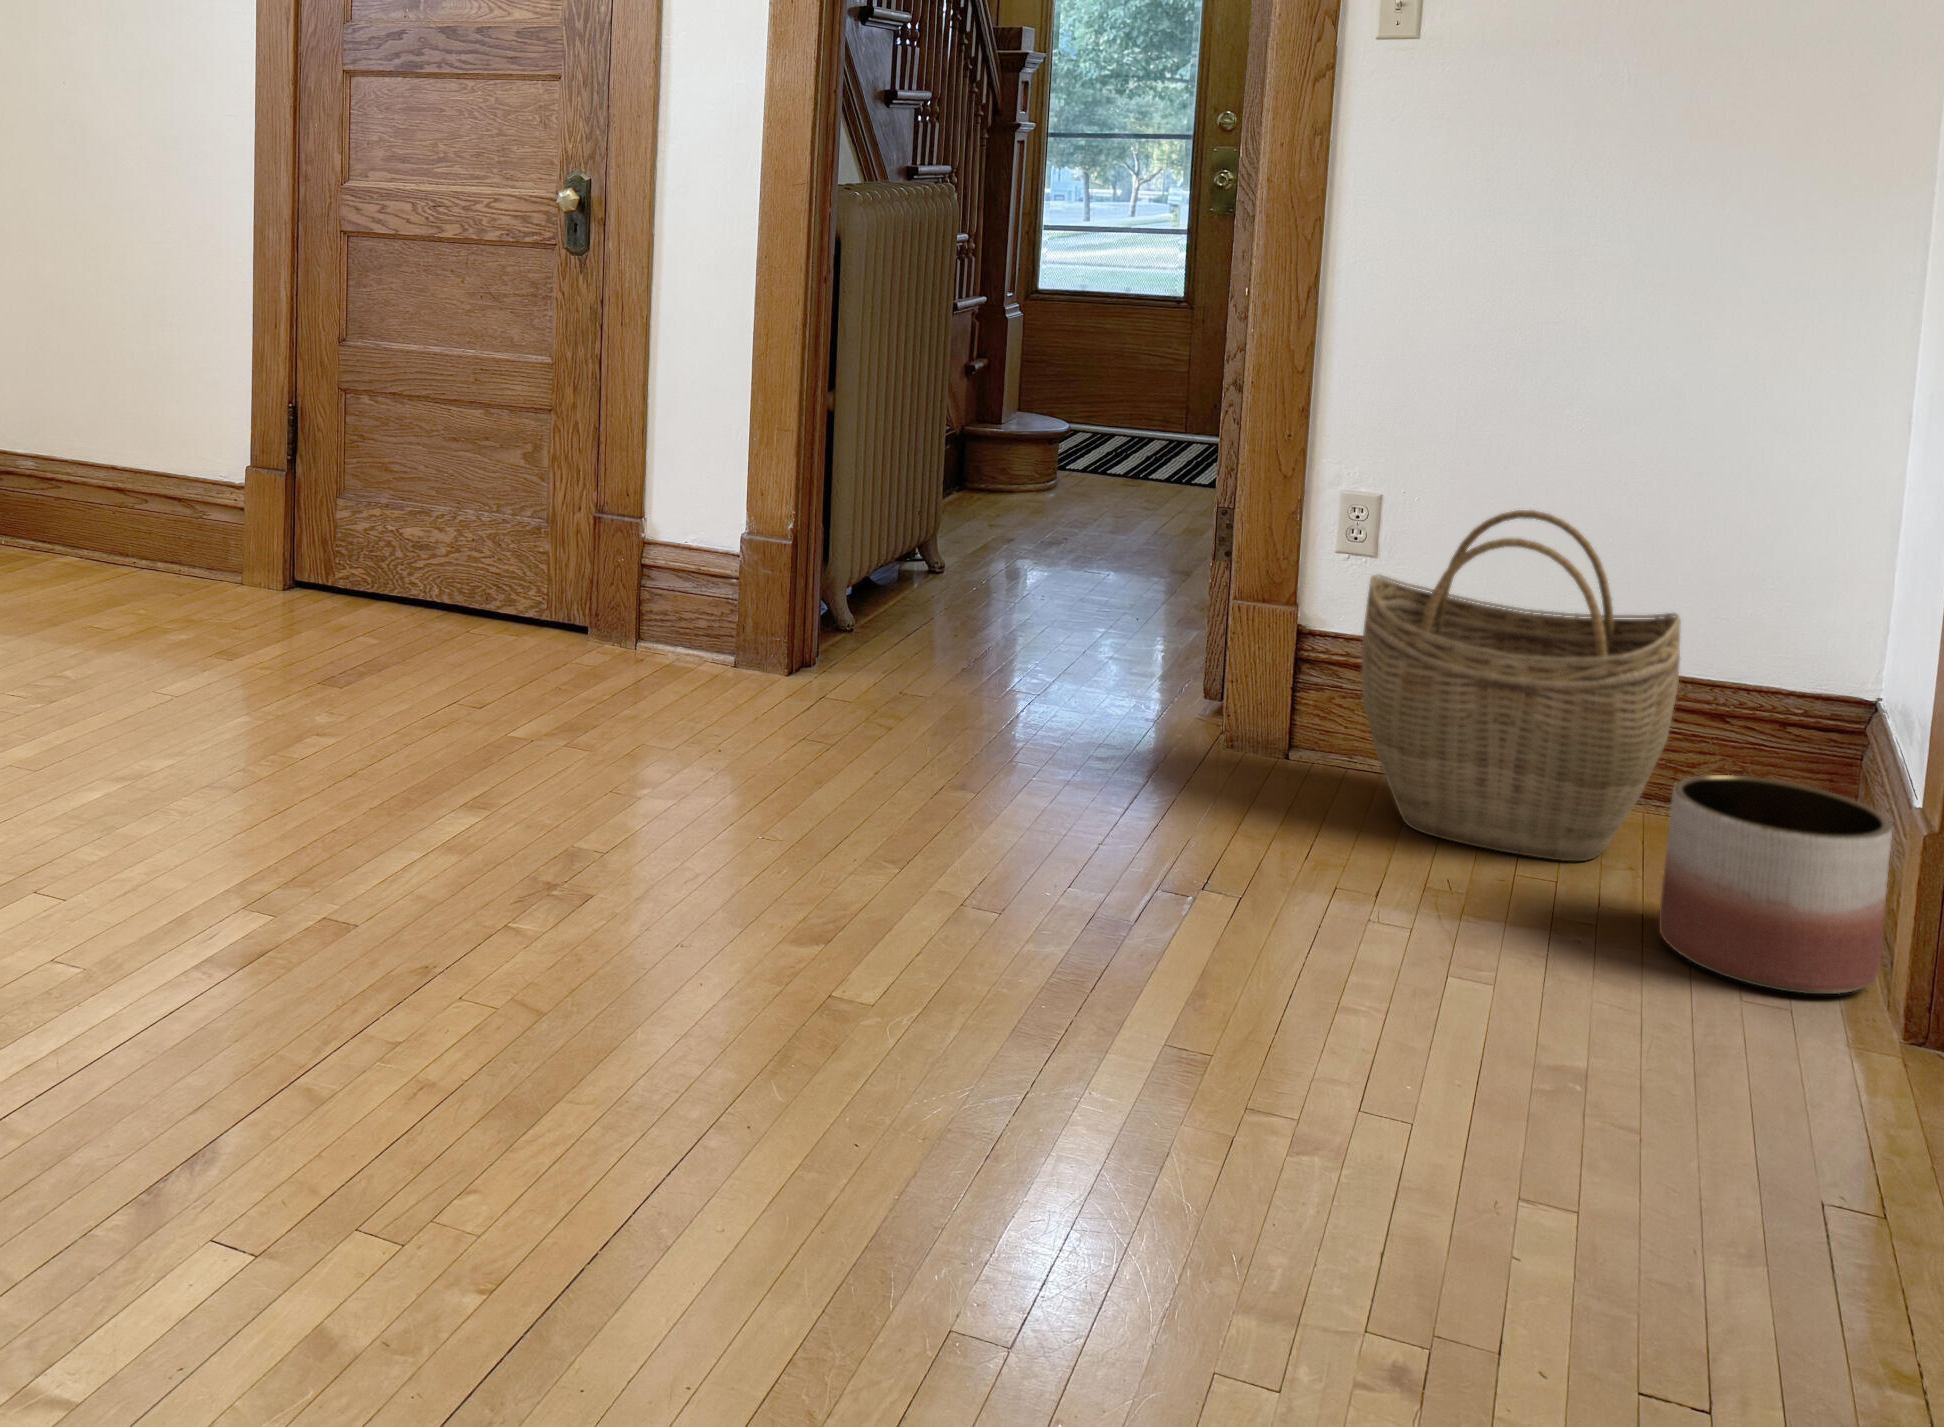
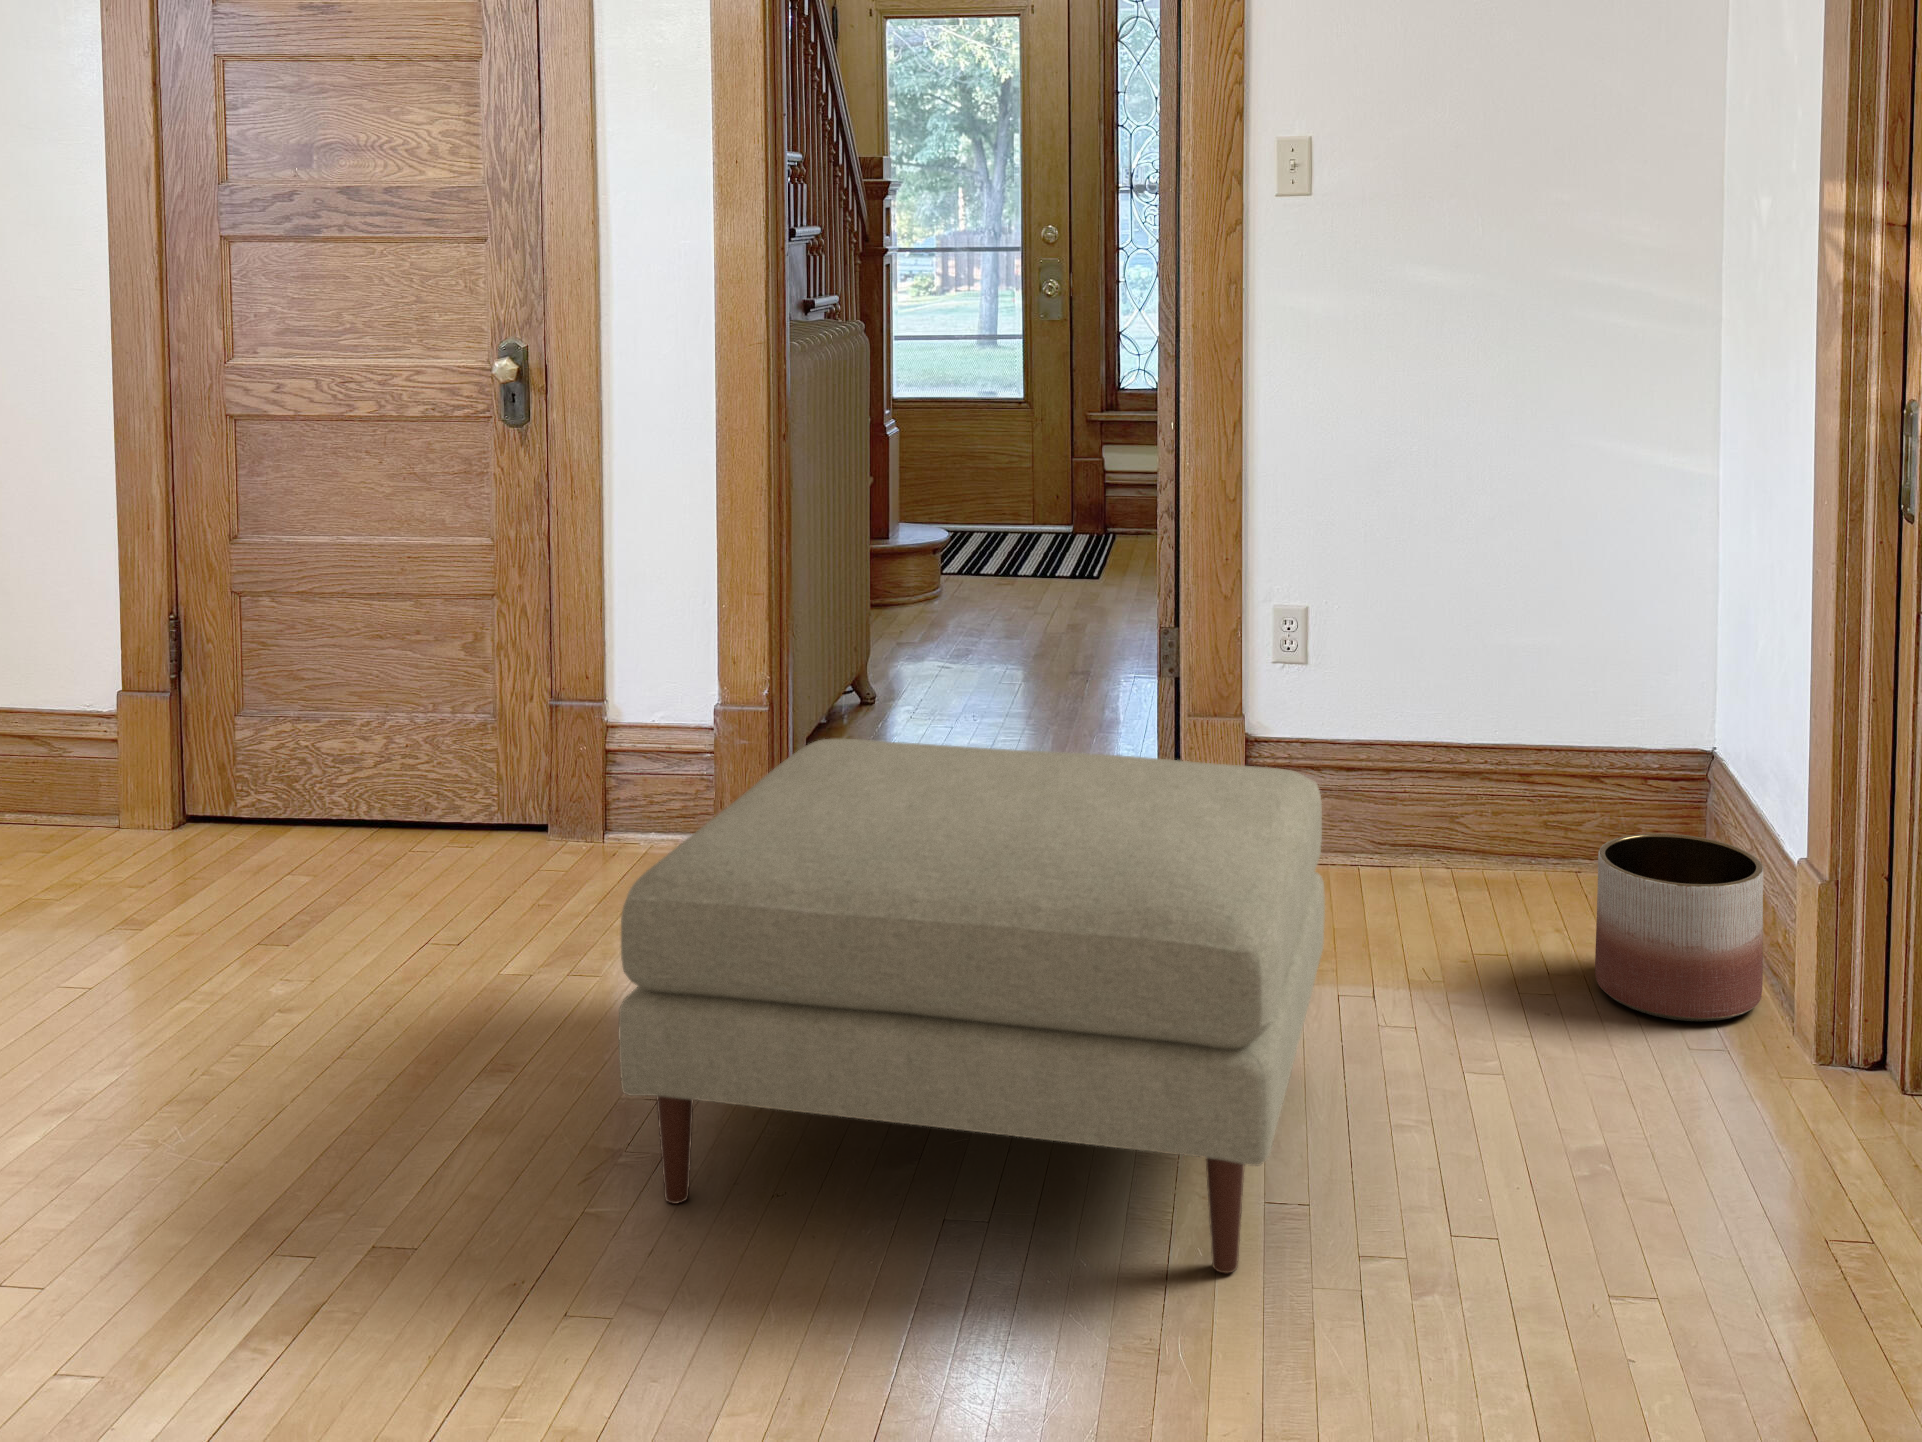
woven basket: present [1361,510,1681,861] -> none [1316,611,1571,926]
ottoman: none [540,547,1304,1094] -> present [619,739,1325,1273]

